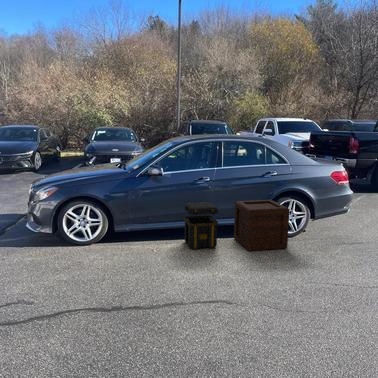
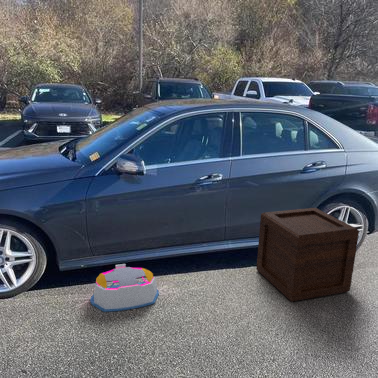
toolbox: present [184,202,218,249] -> none [179,216,241,301]
storage bin: none [132,229,171,251] -> present [90,264,159,312]

